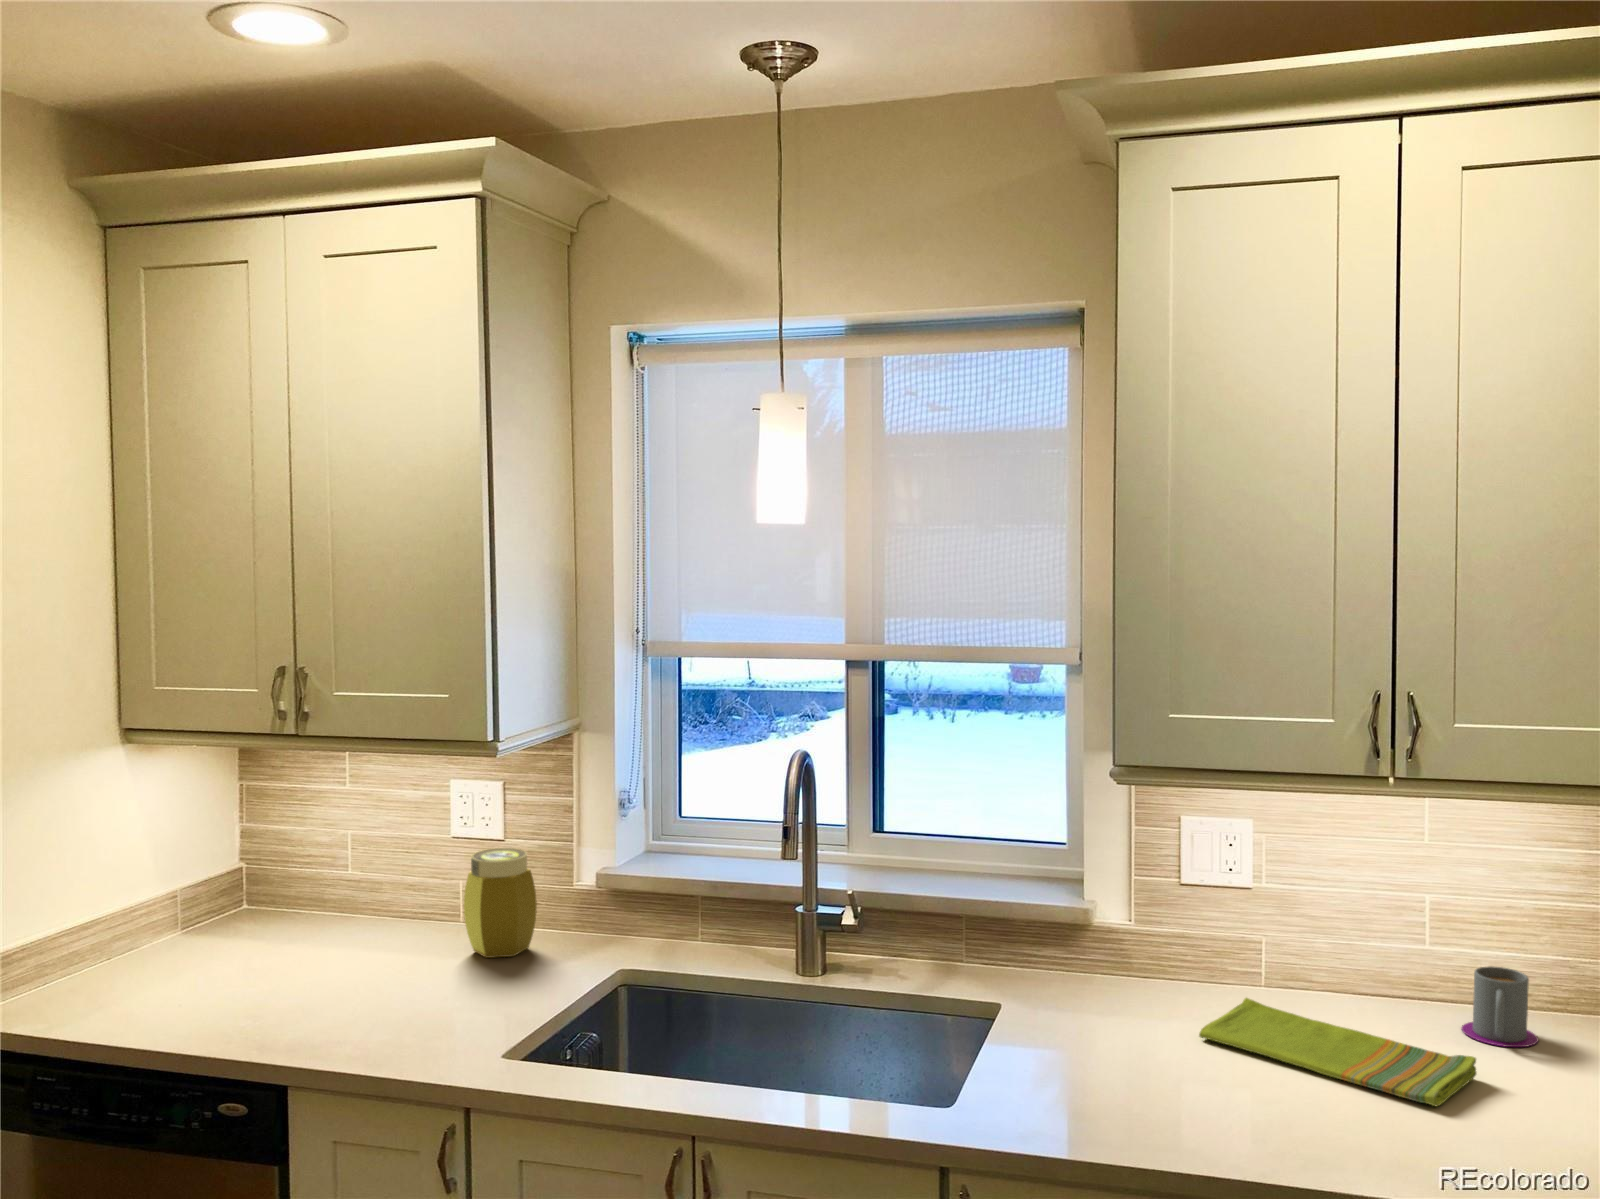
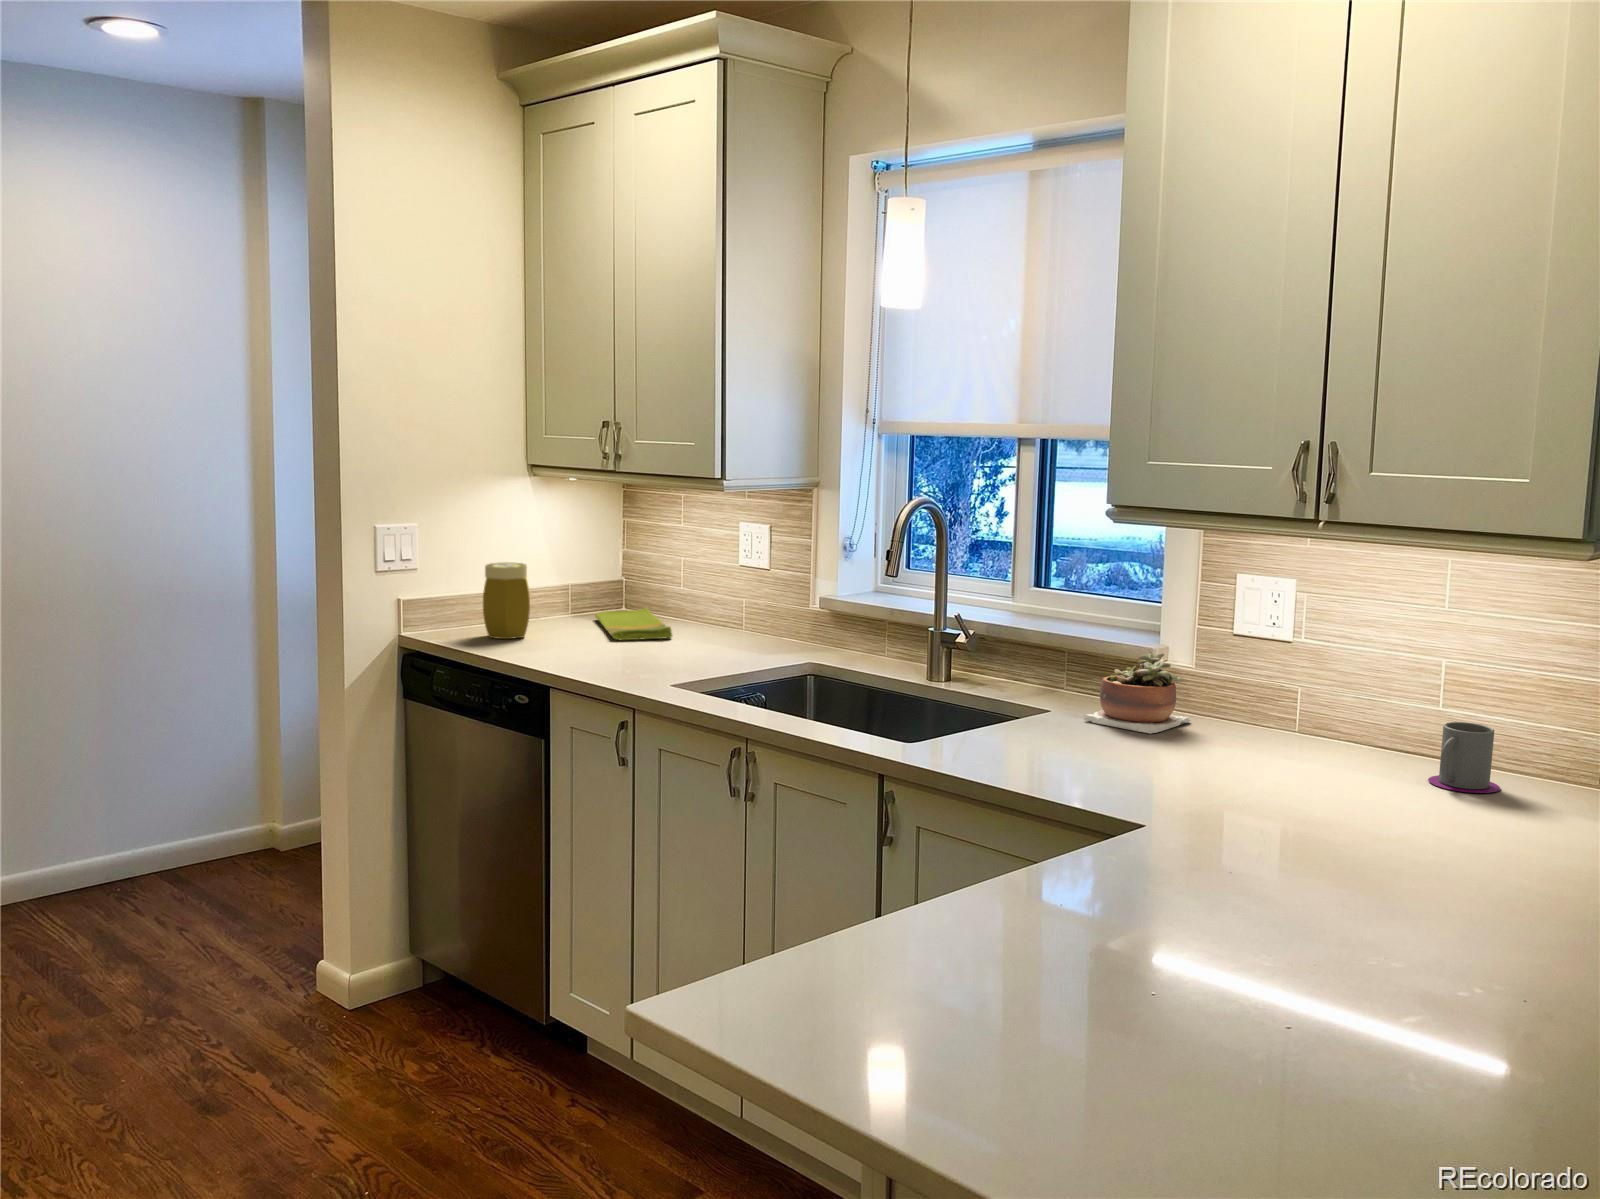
jar: present [464,848,537,958] -> present [483,562,530,639]
succulent plant: none [1060,918,1154,1022] -> present [1084,653,1190,734]
dish towel: present [1199,998,1476,1106] -> present [595,607,672,640]

